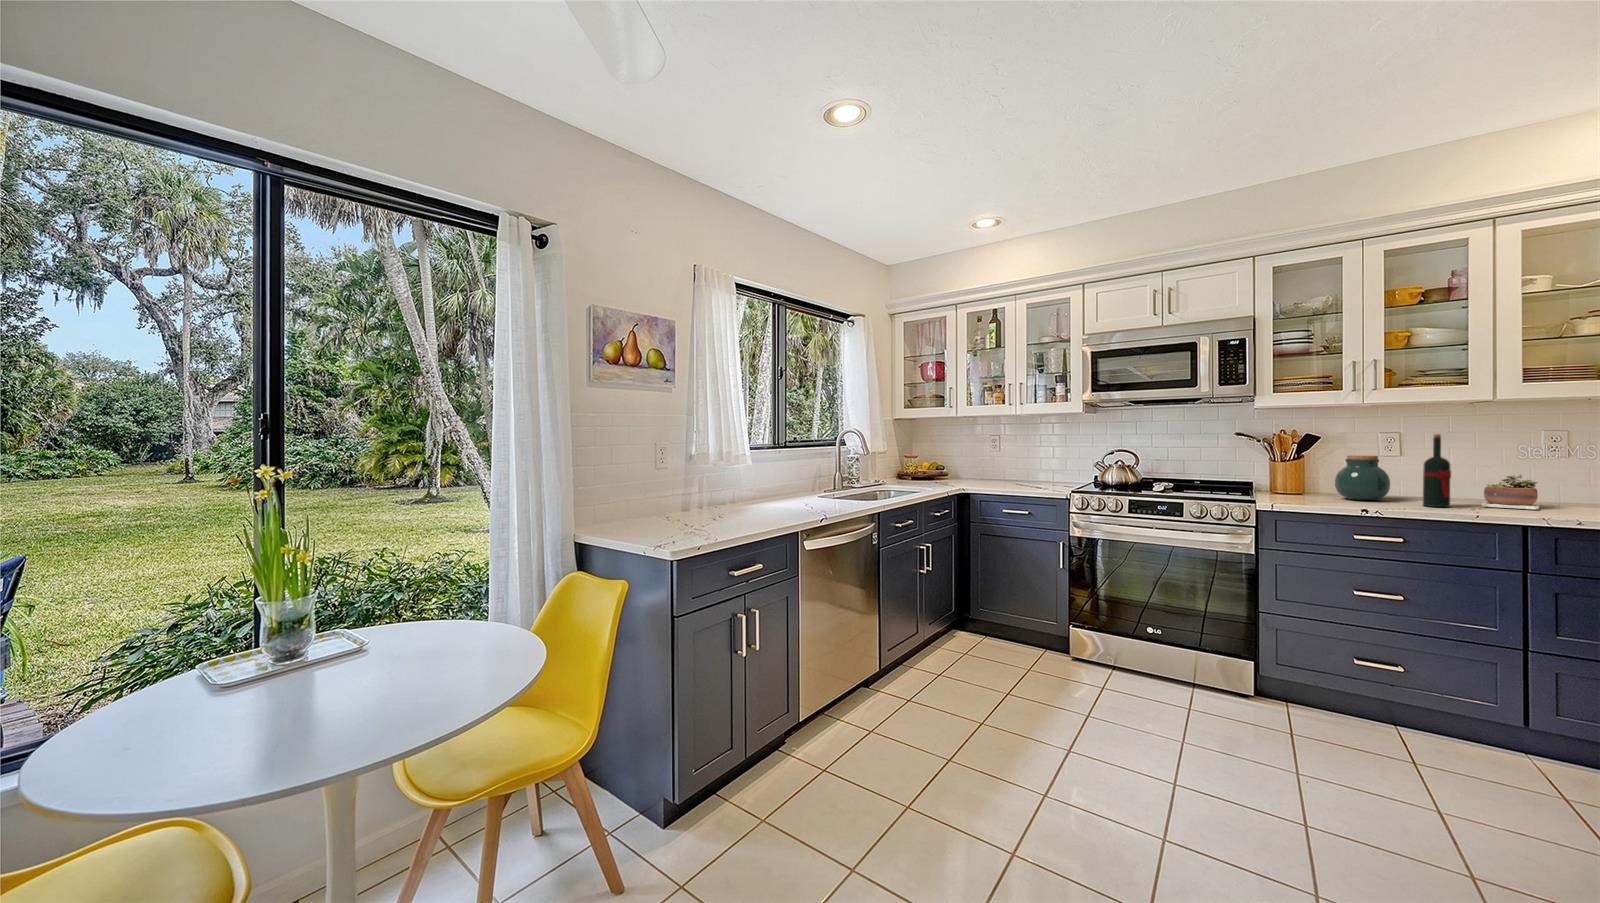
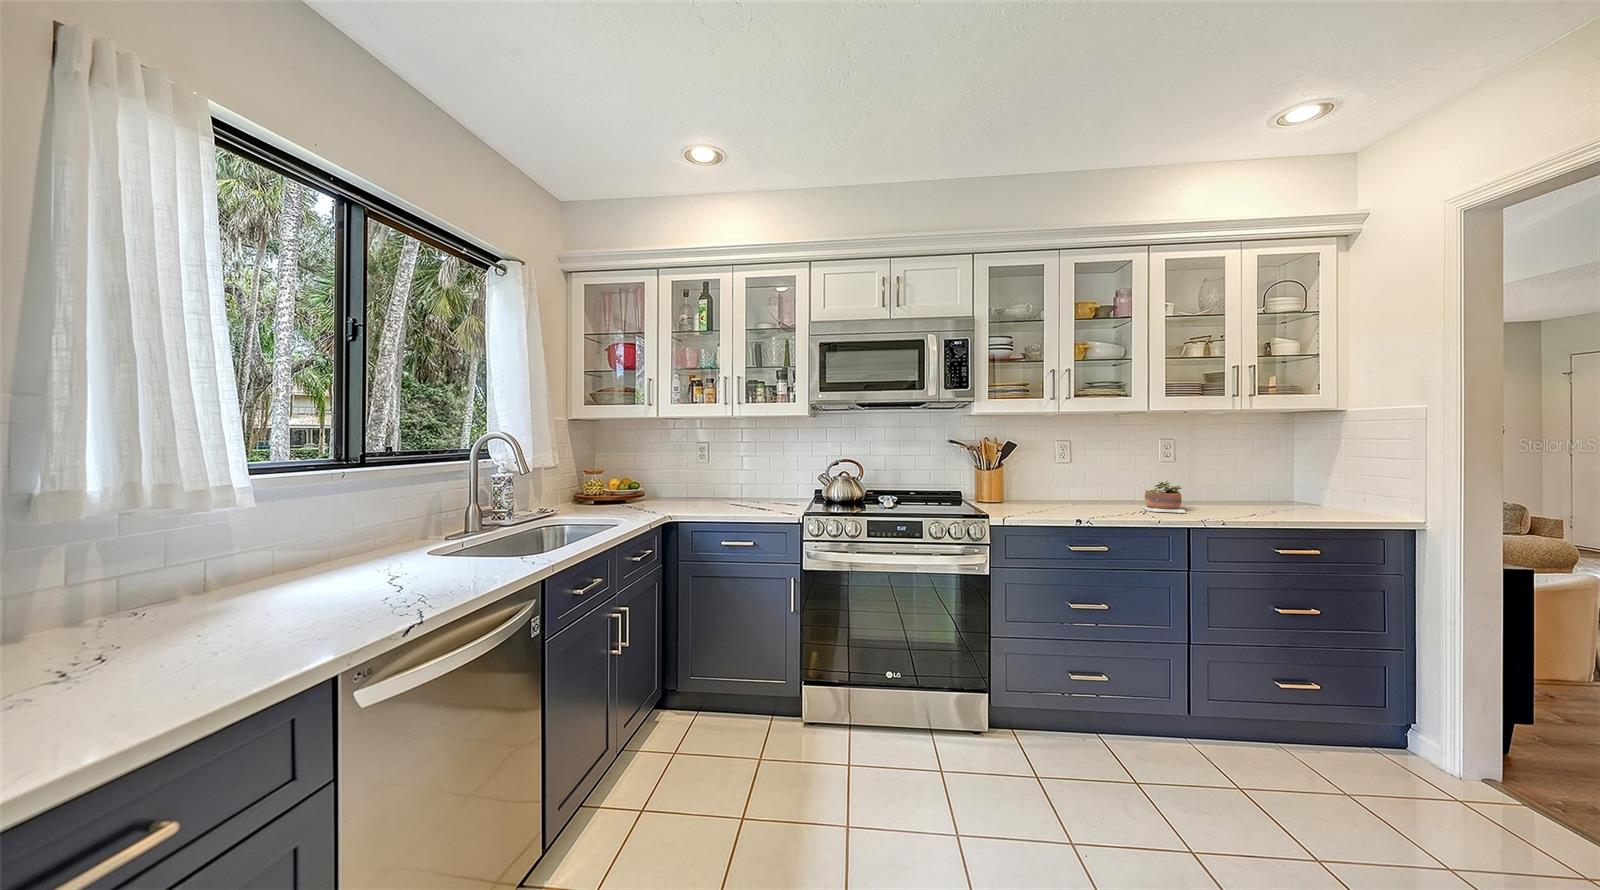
wine bottle: present [1423,434,1451,507] -> none [1111,445,1134,514]
jar: present [1335,455,1390,500] -> none [1038,464,1081,508]

